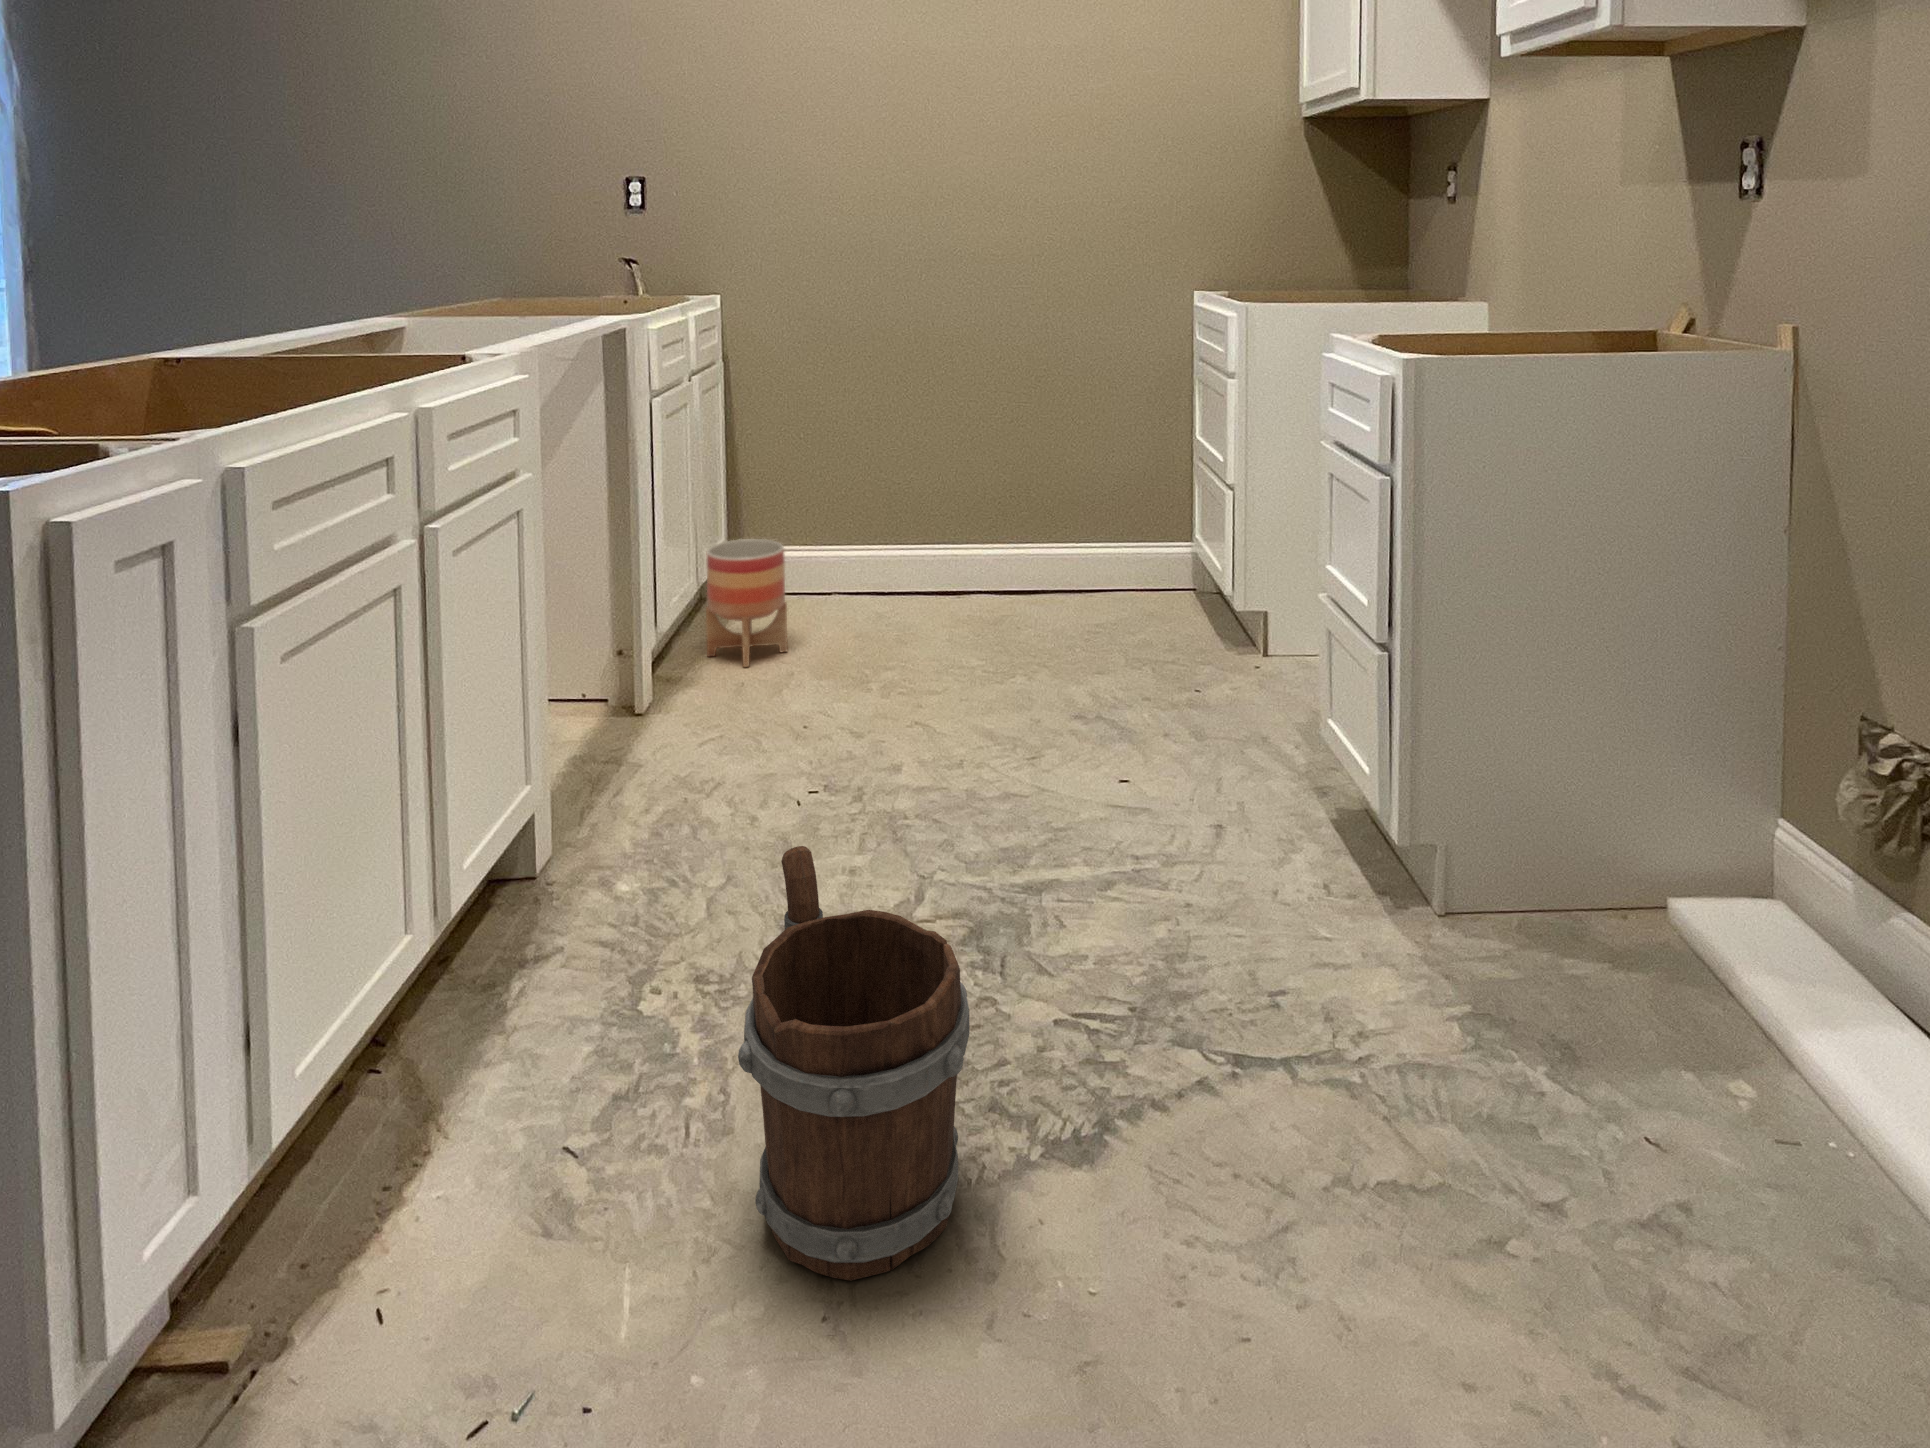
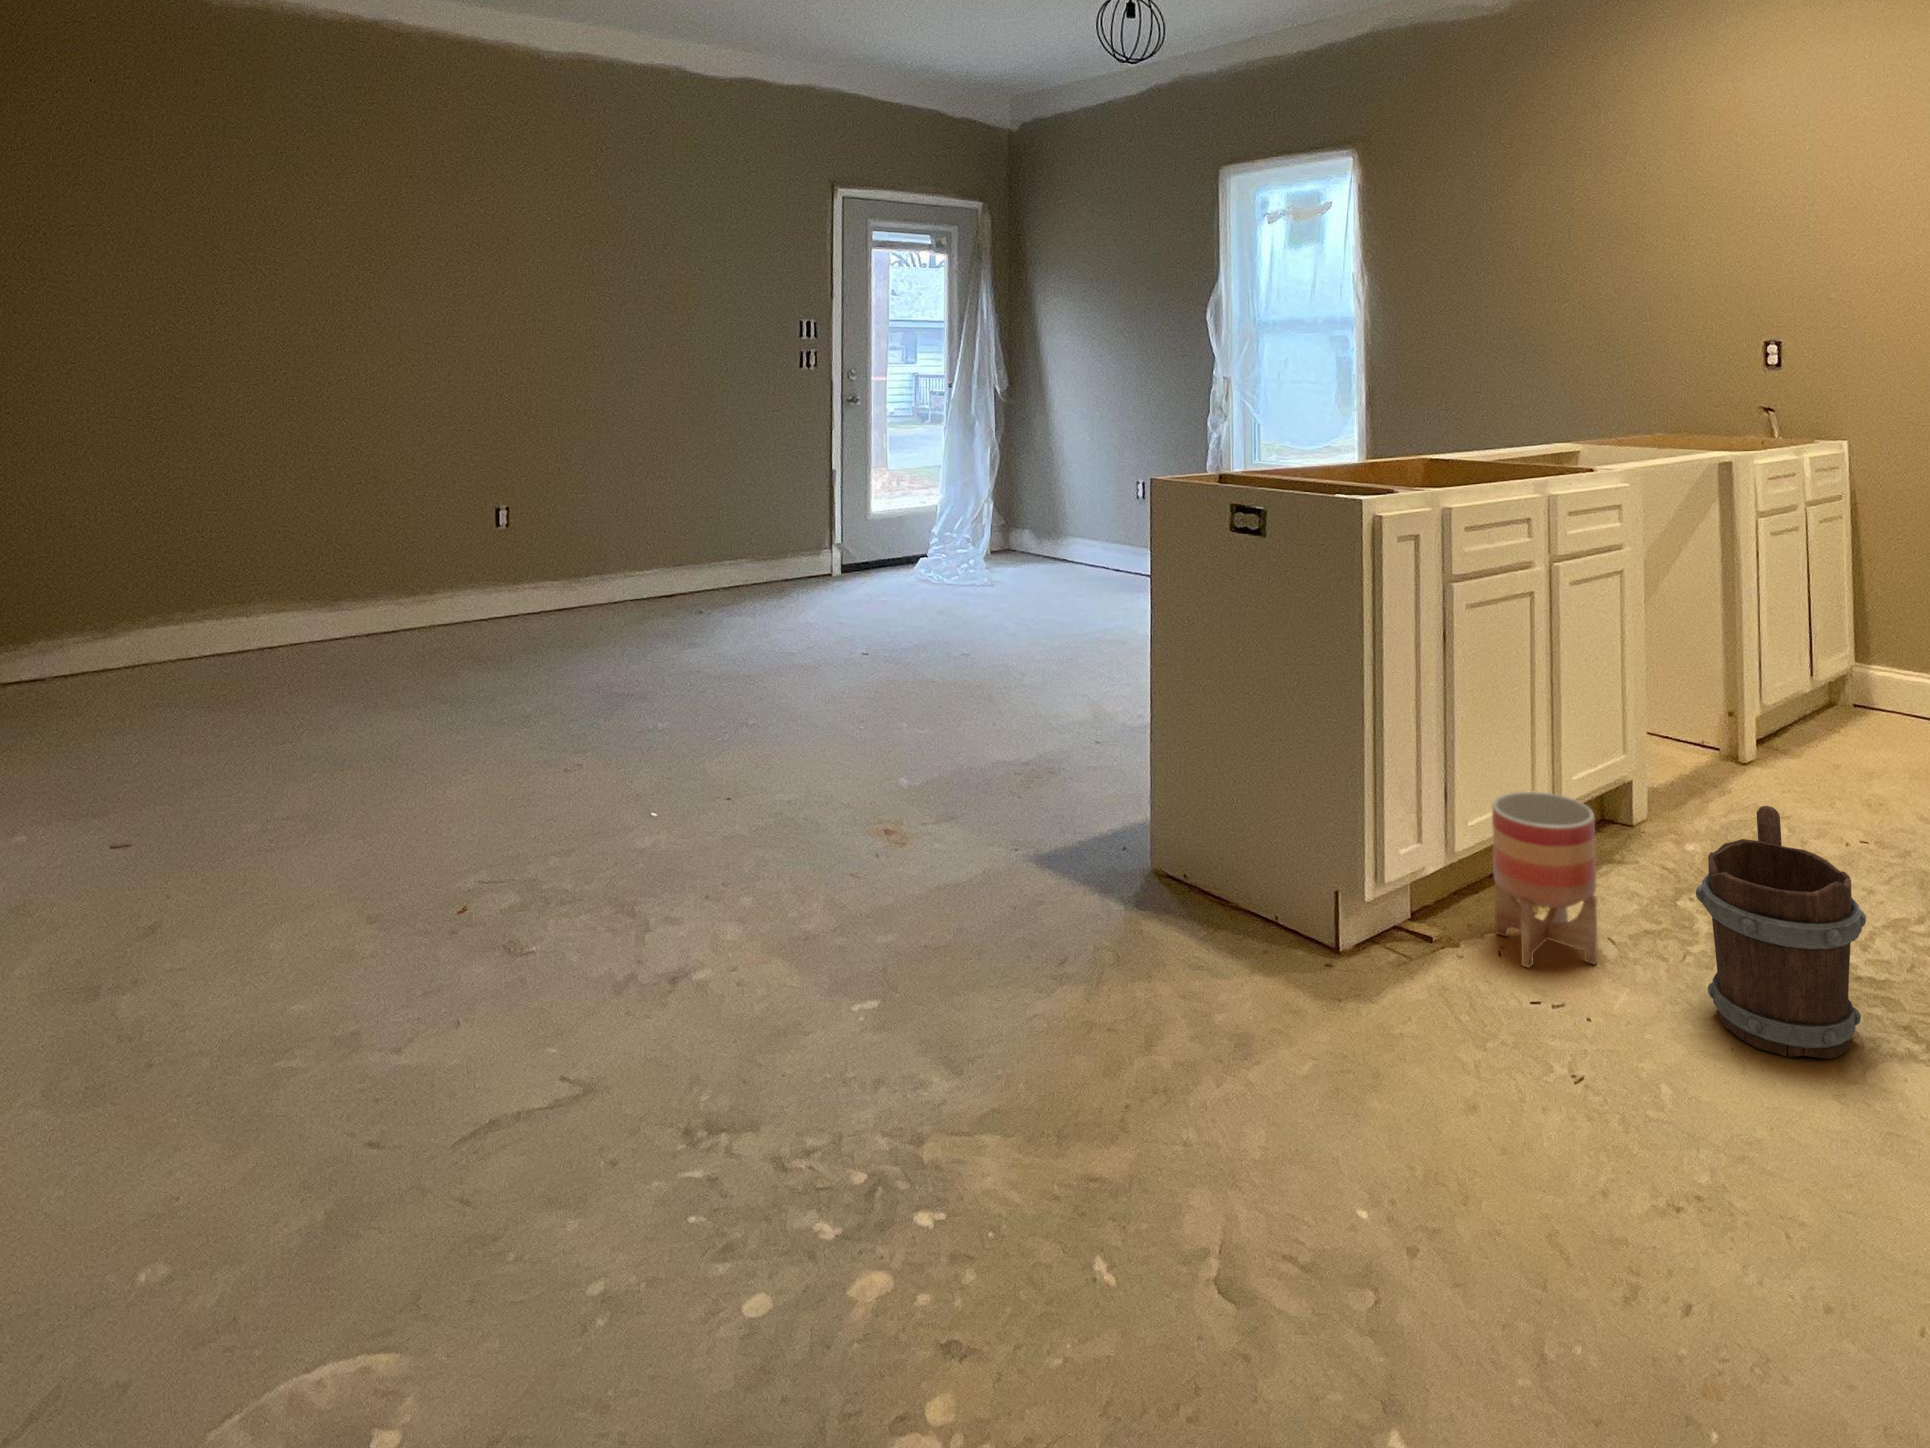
planter: present [706,539,788,667] -> present [1492,792,1598,968]

